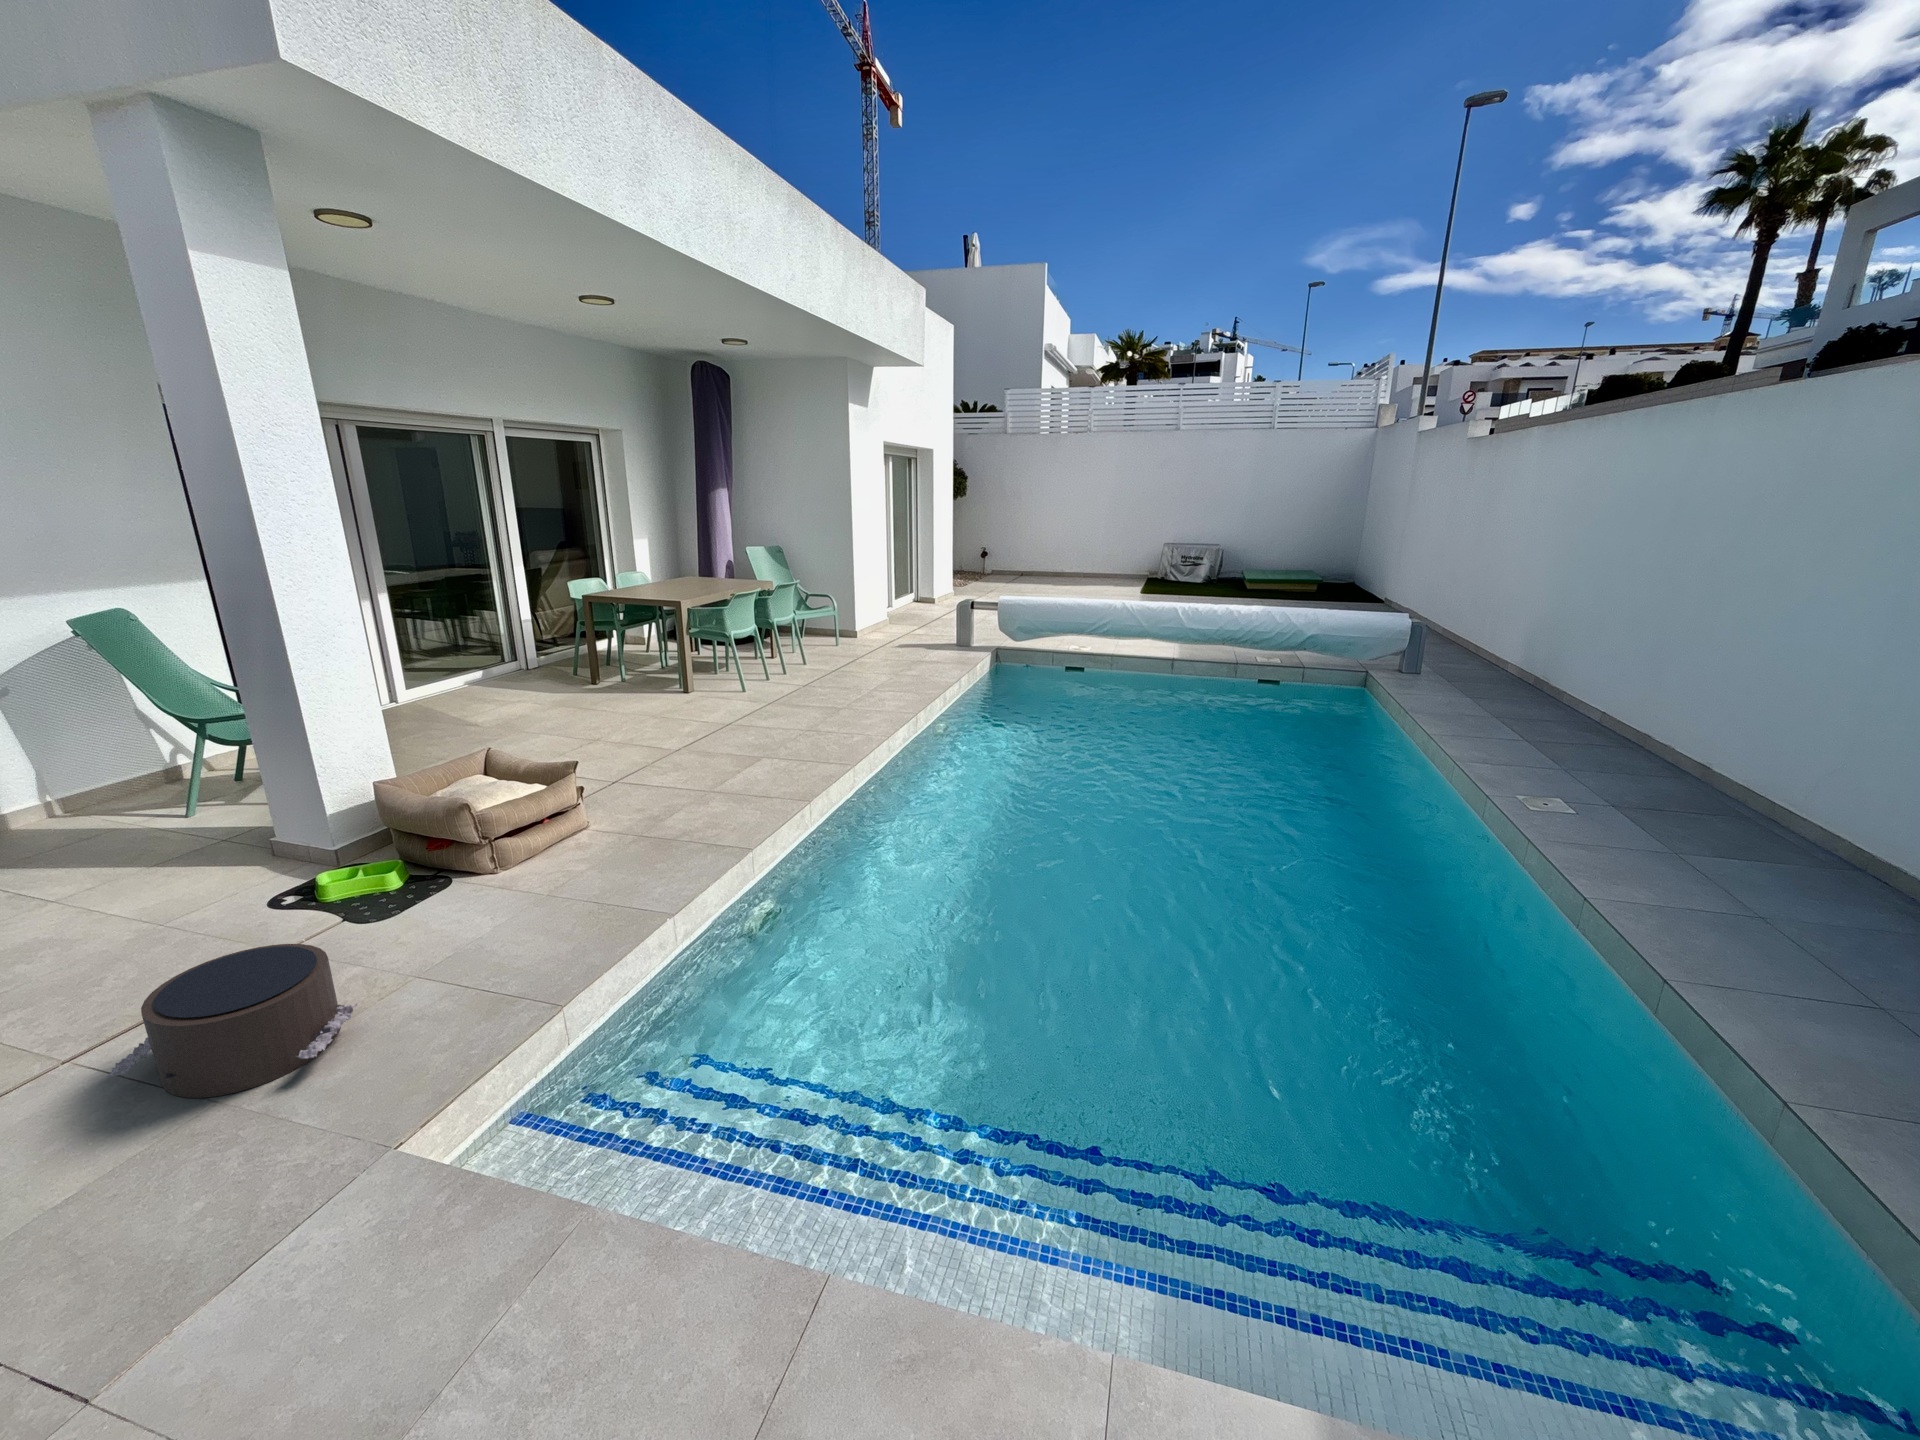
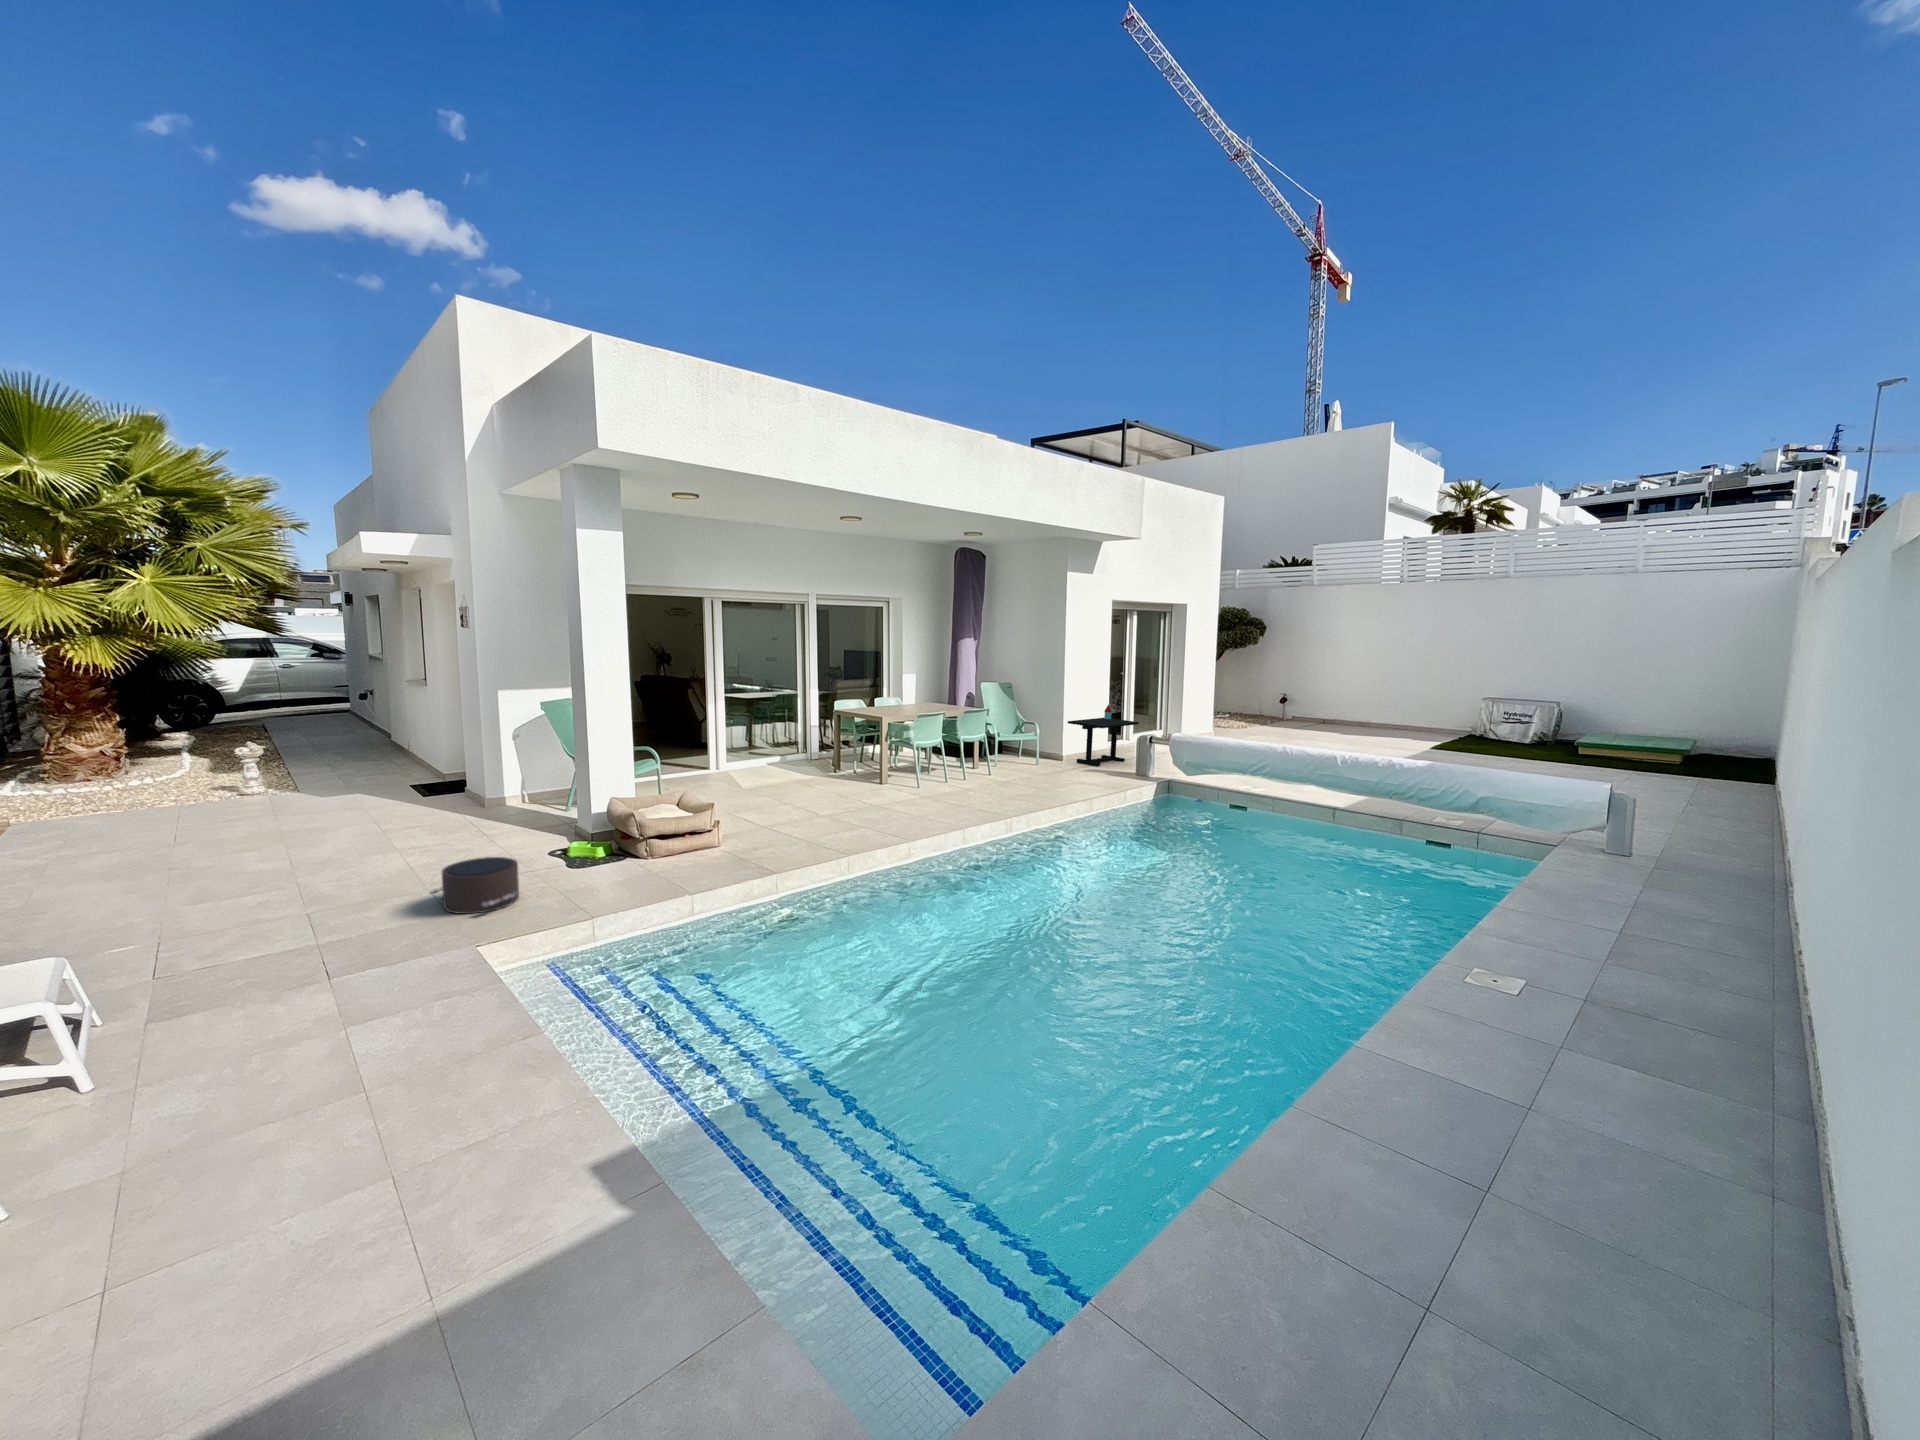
side table: none [860,567,930,640] -> present [1068,705,1139,766]

